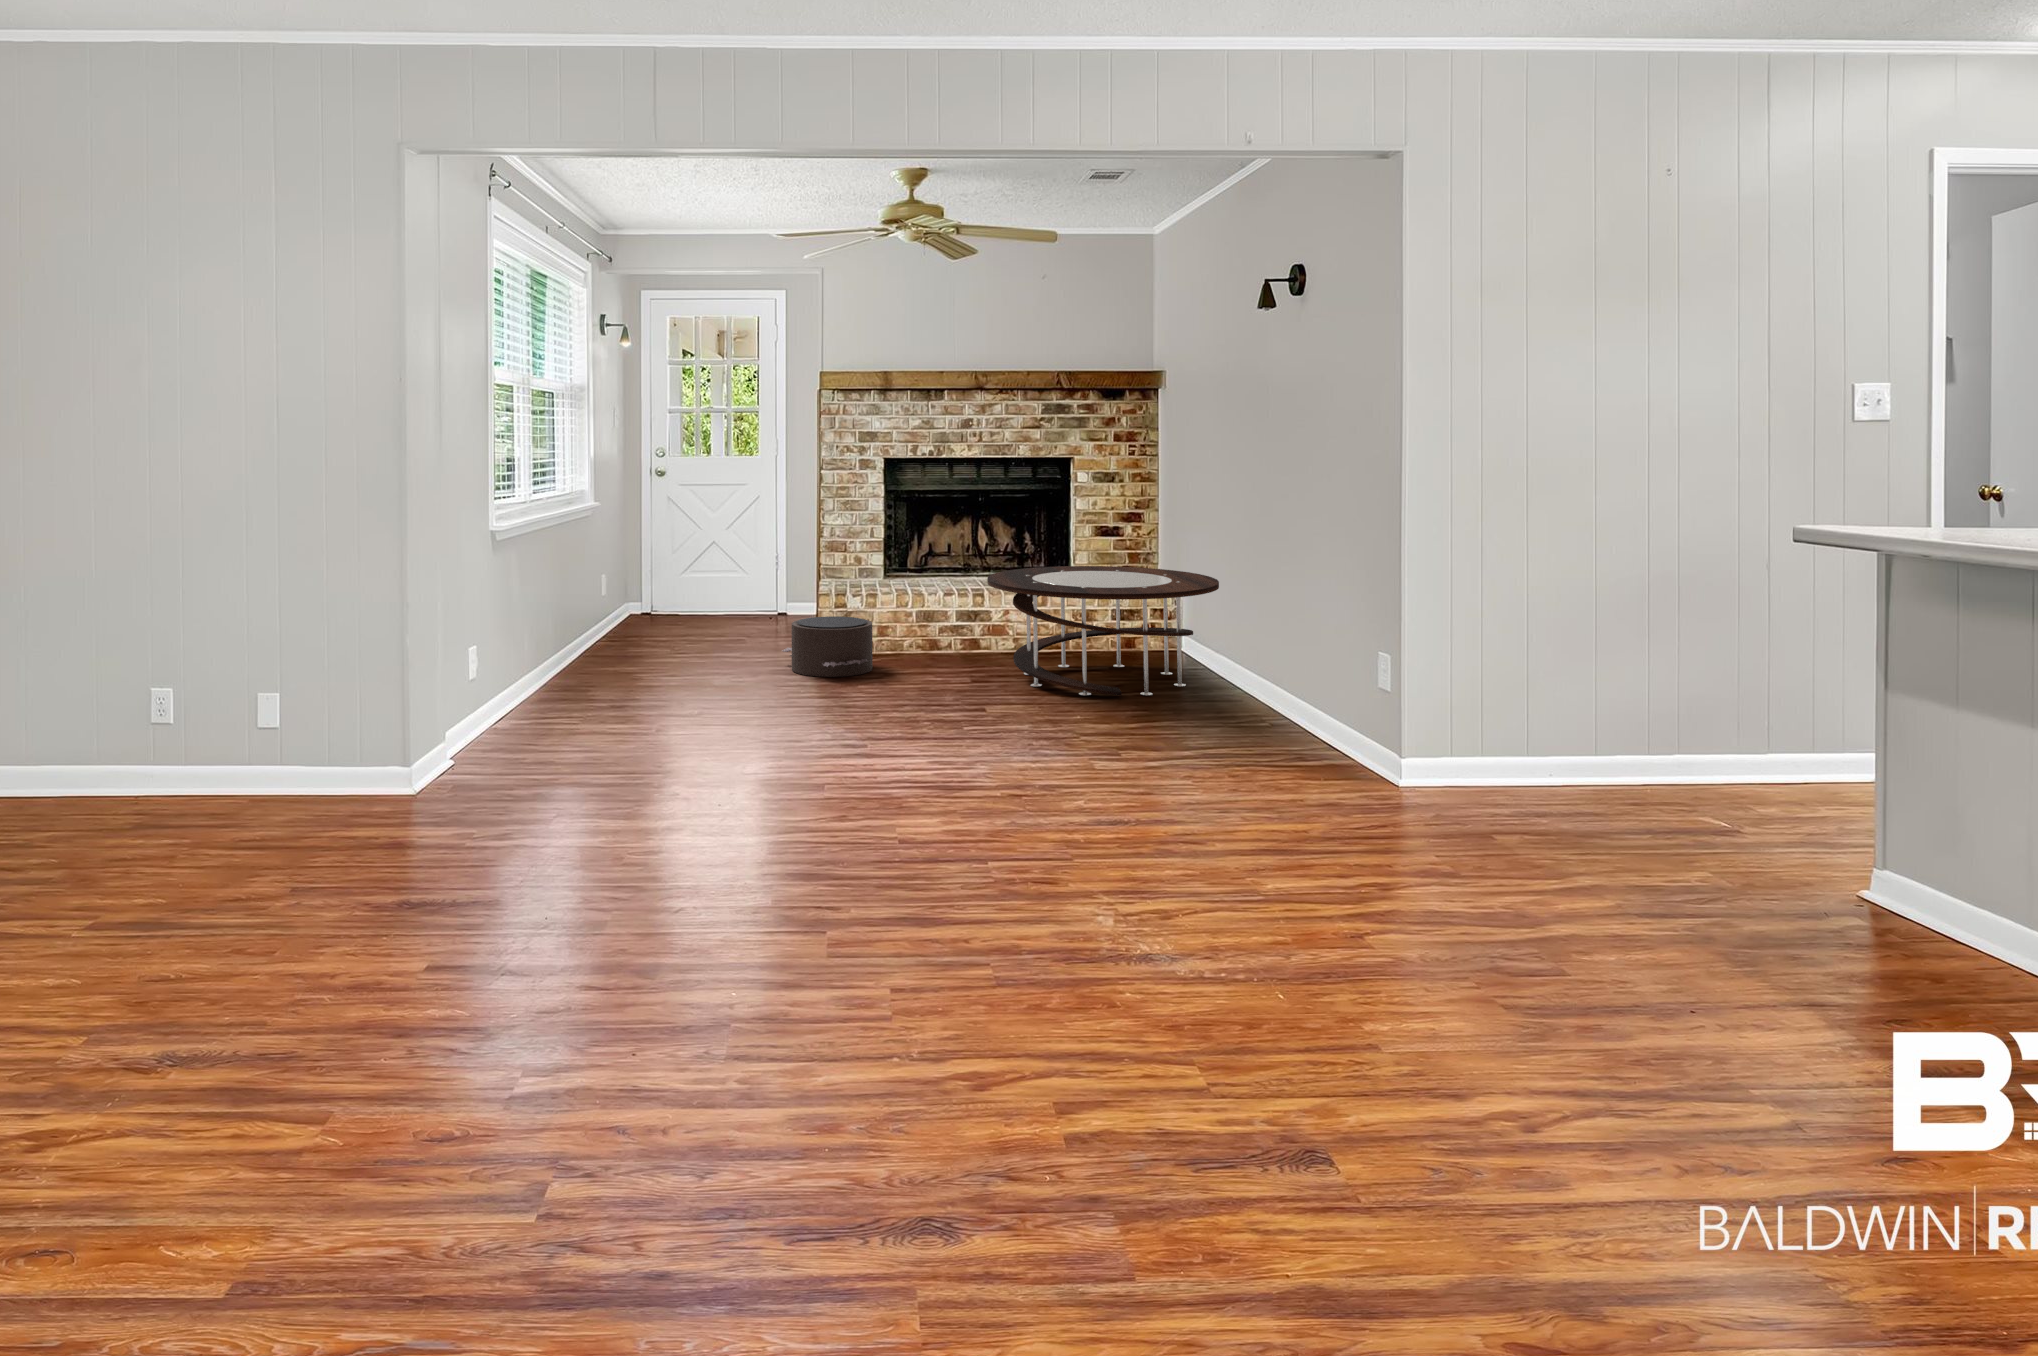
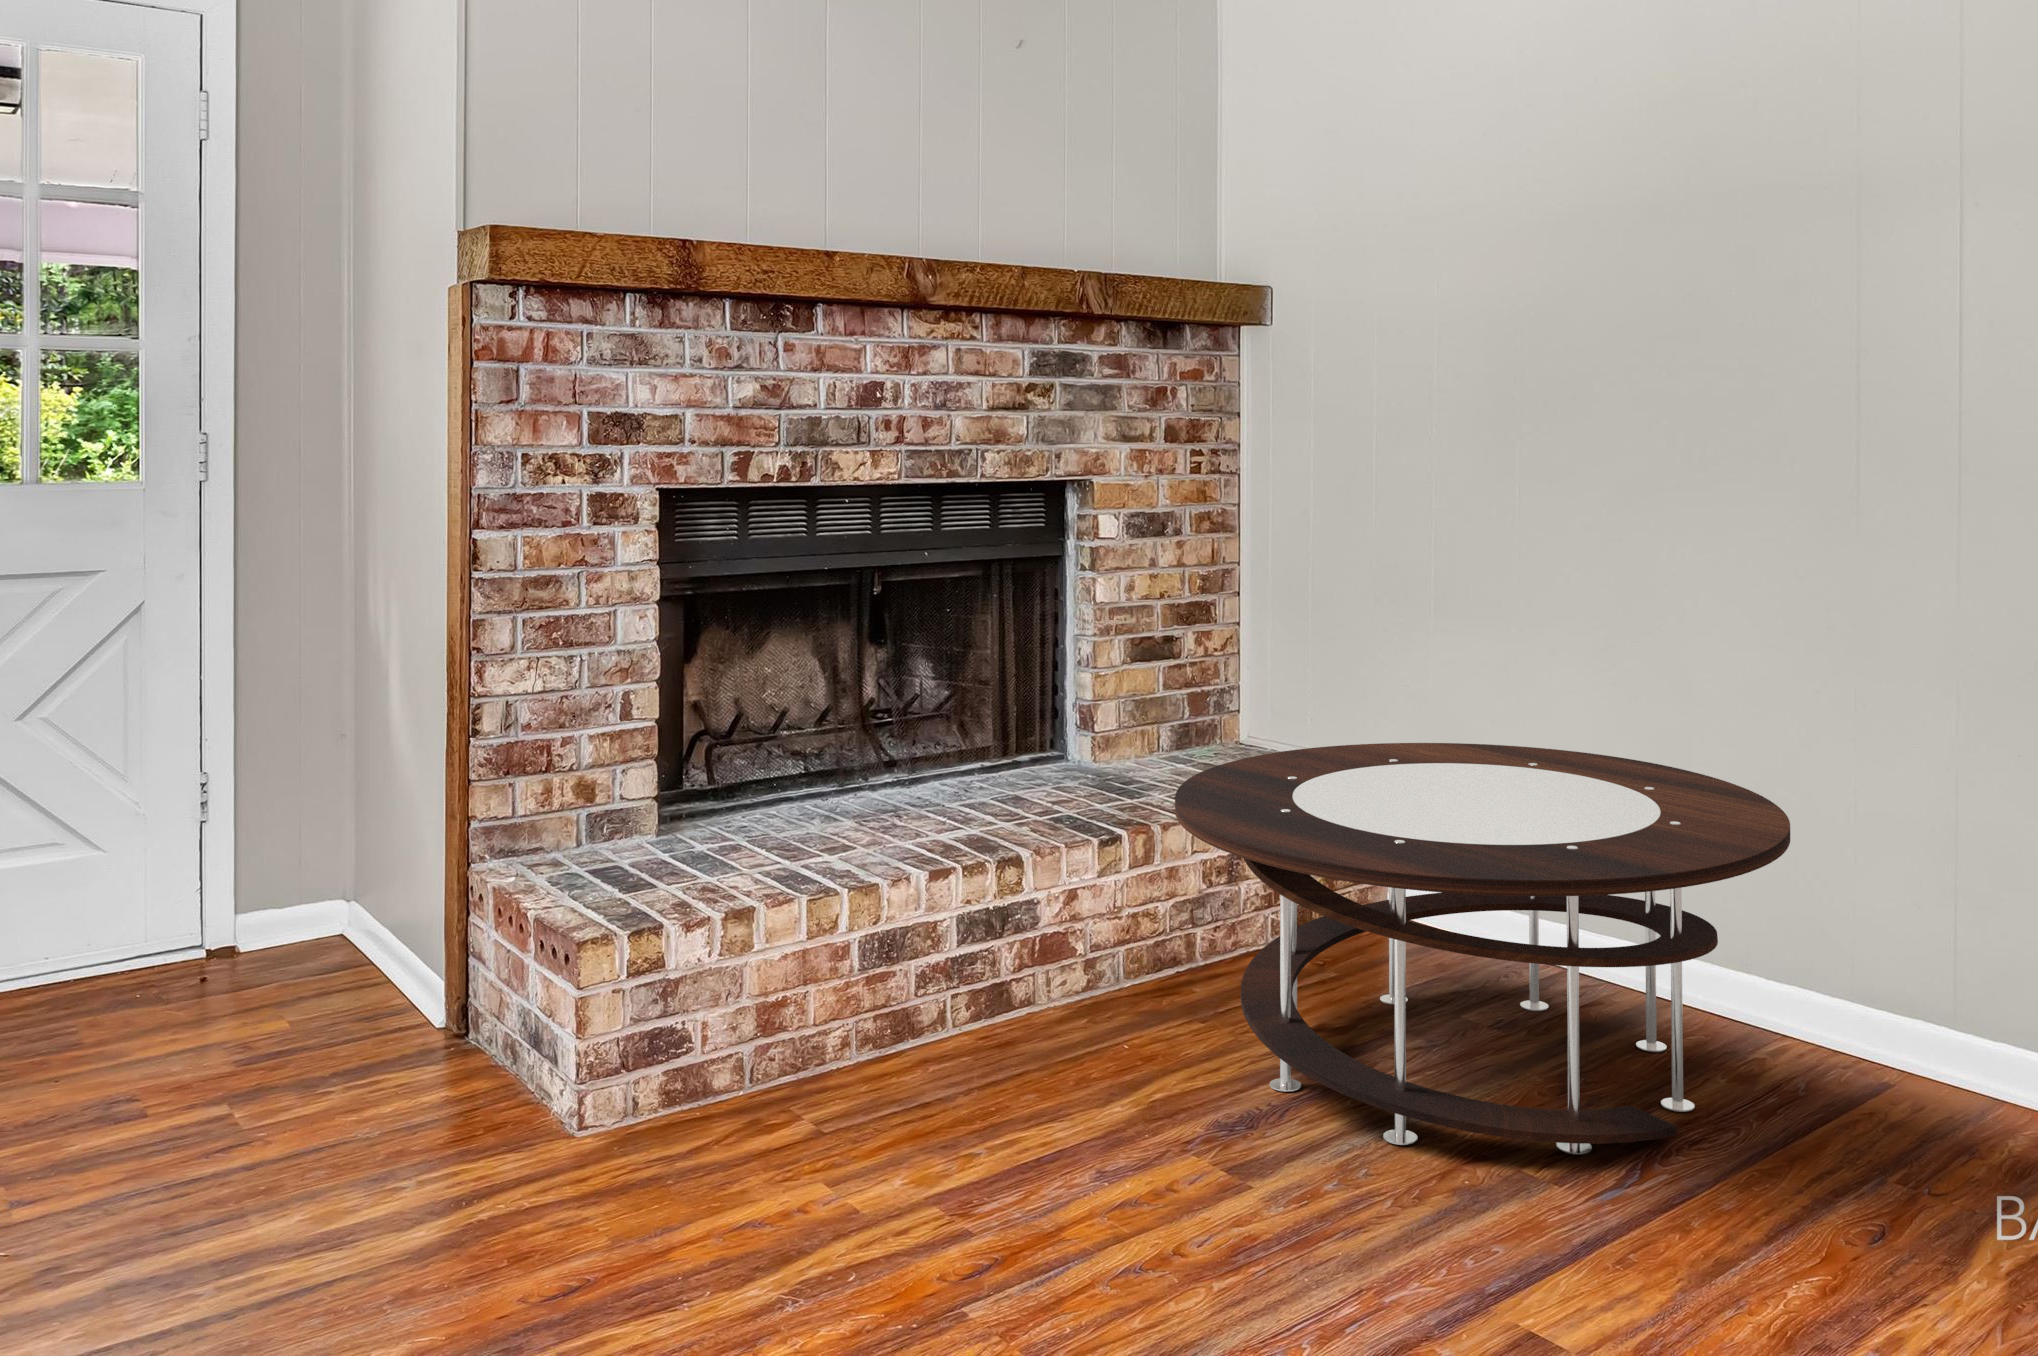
pouf: present [782,616,873,677] -> none [523,1007,901,1277]

